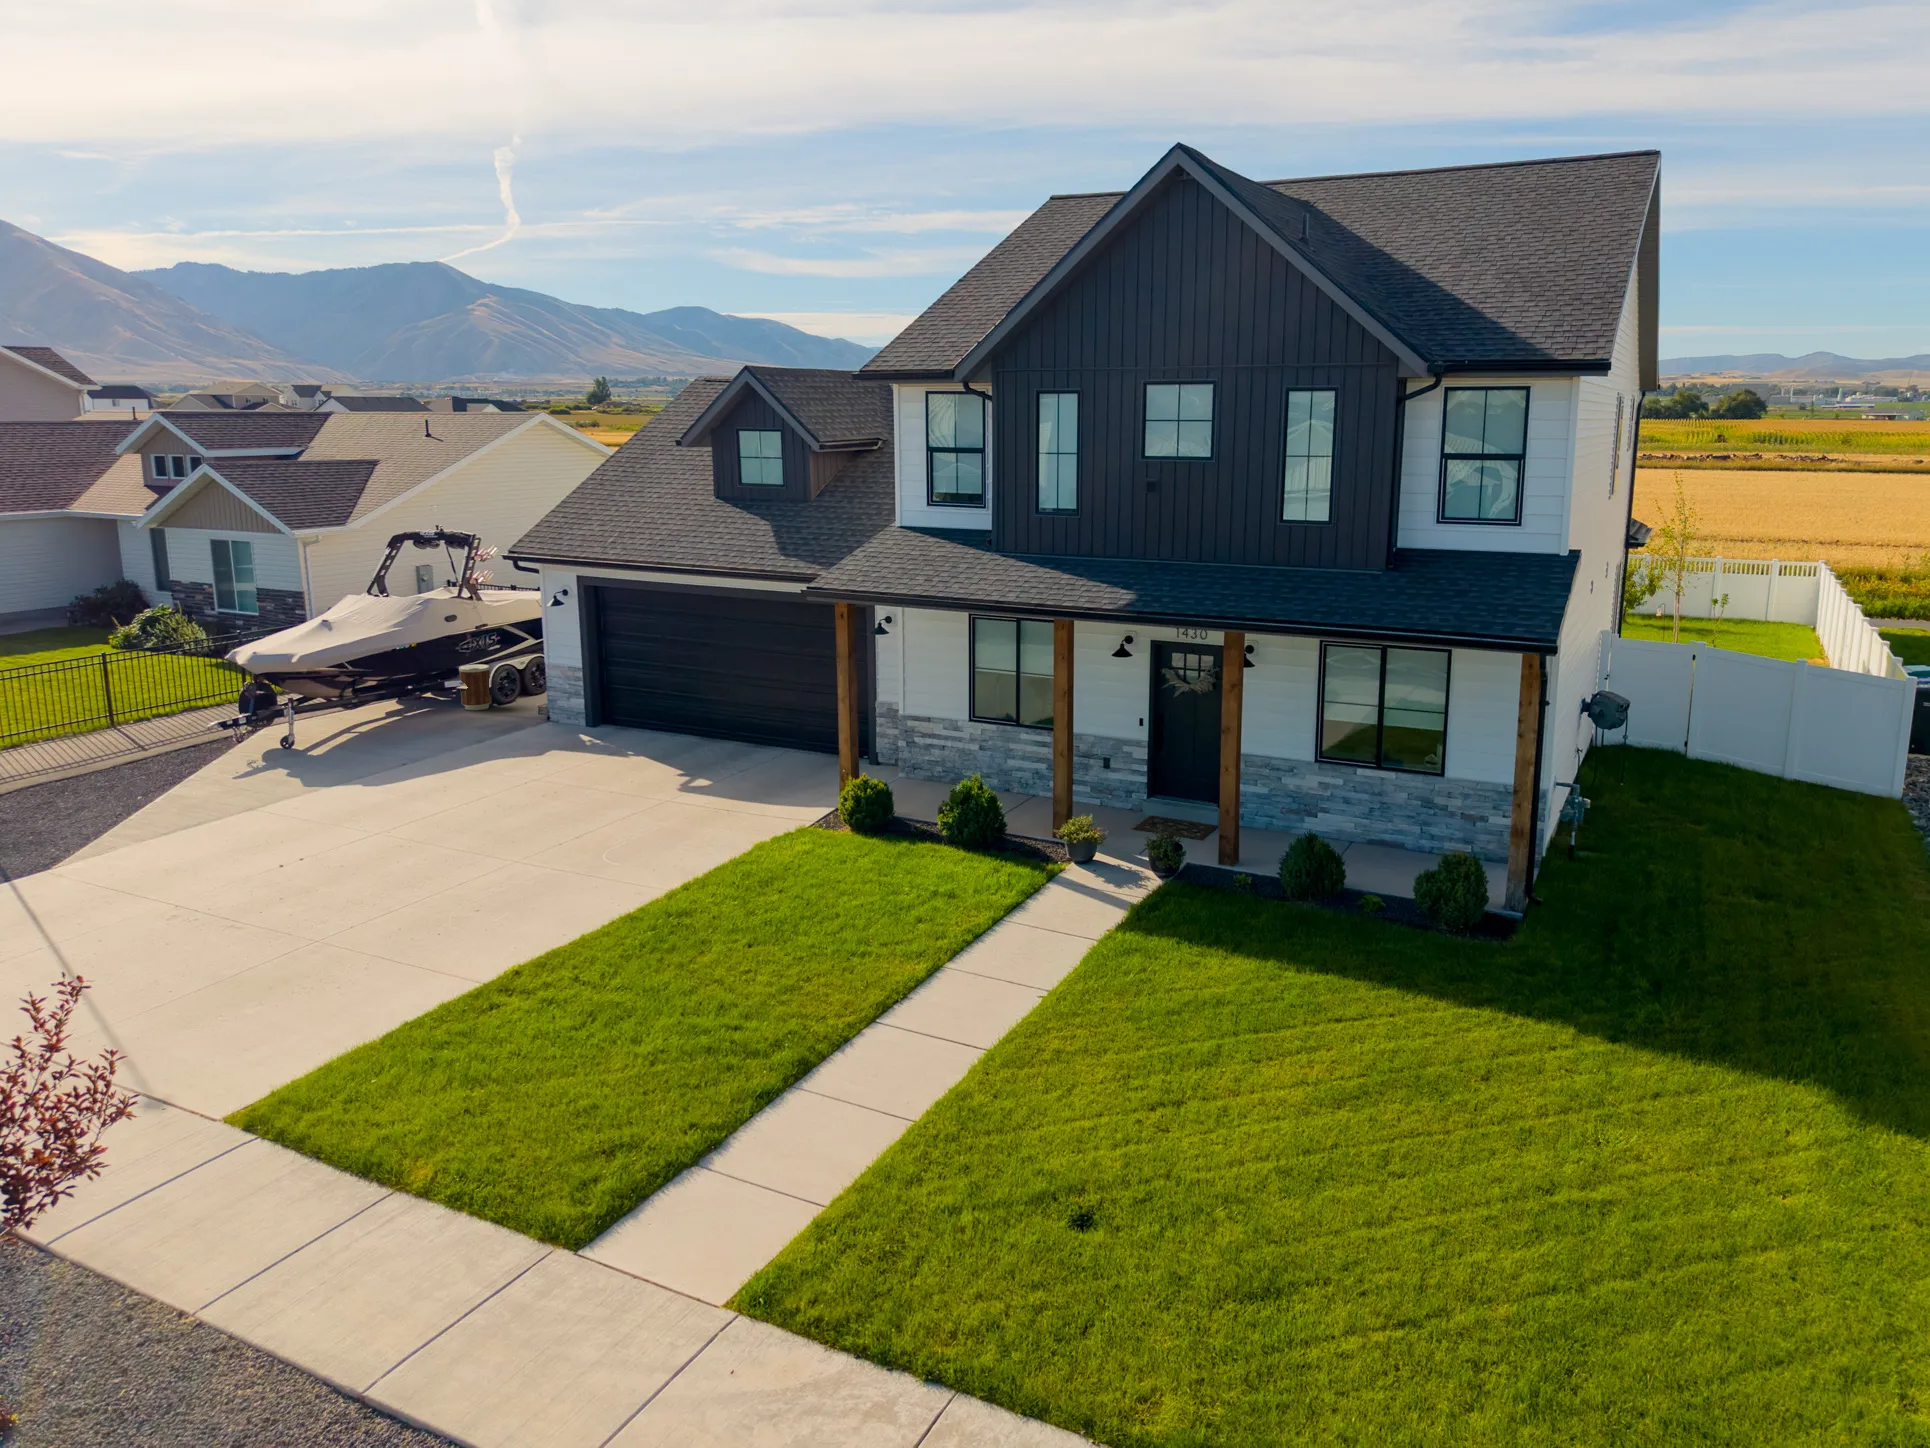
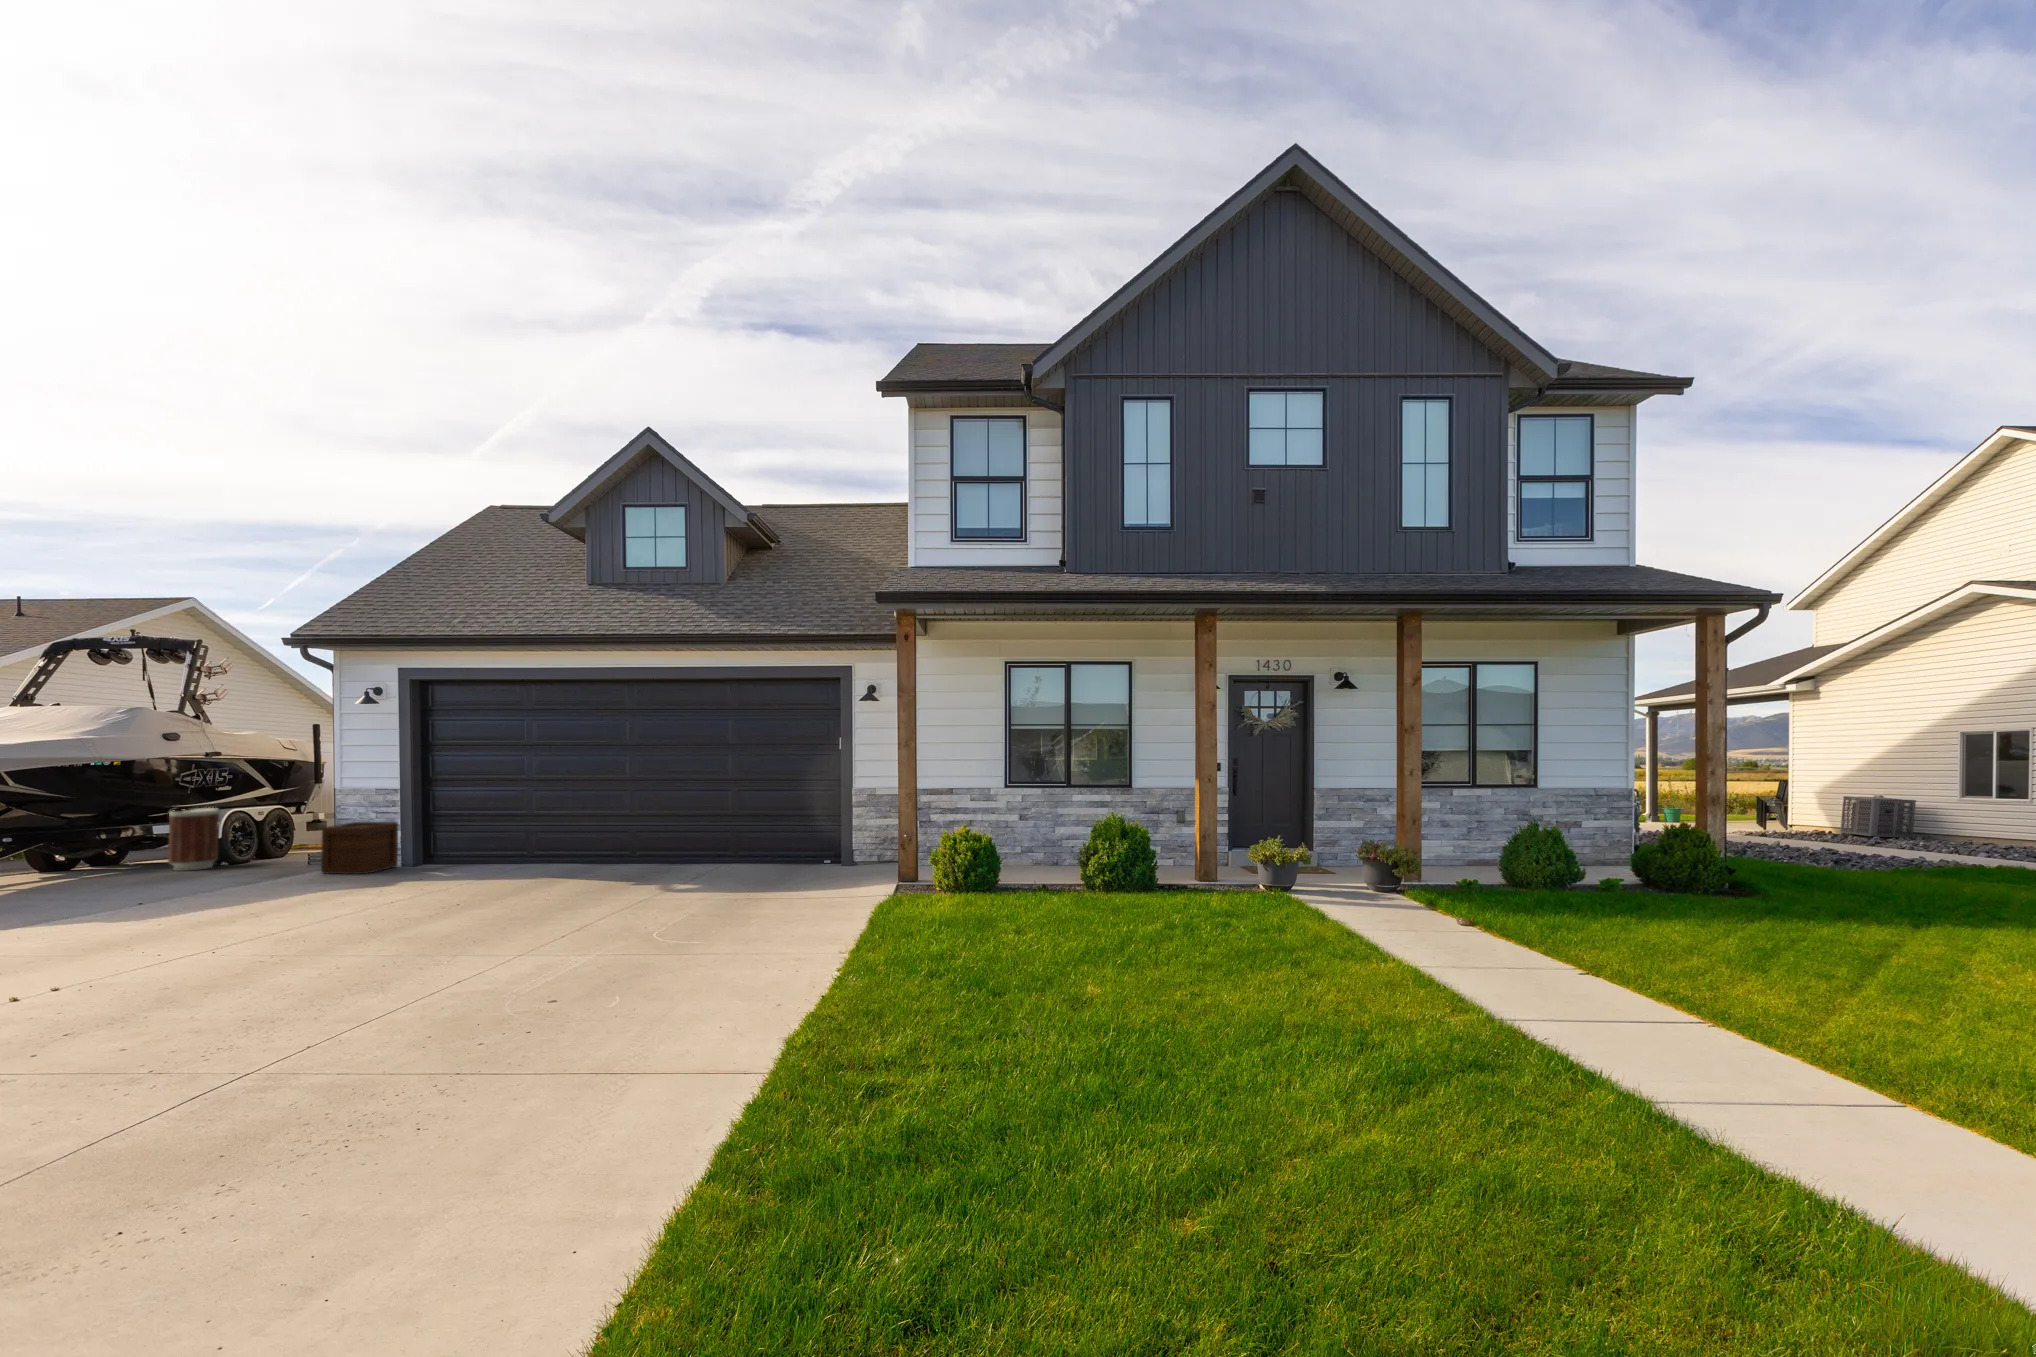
wooden crate: none [531,690,583,732] -> present [321,822,398,874]

